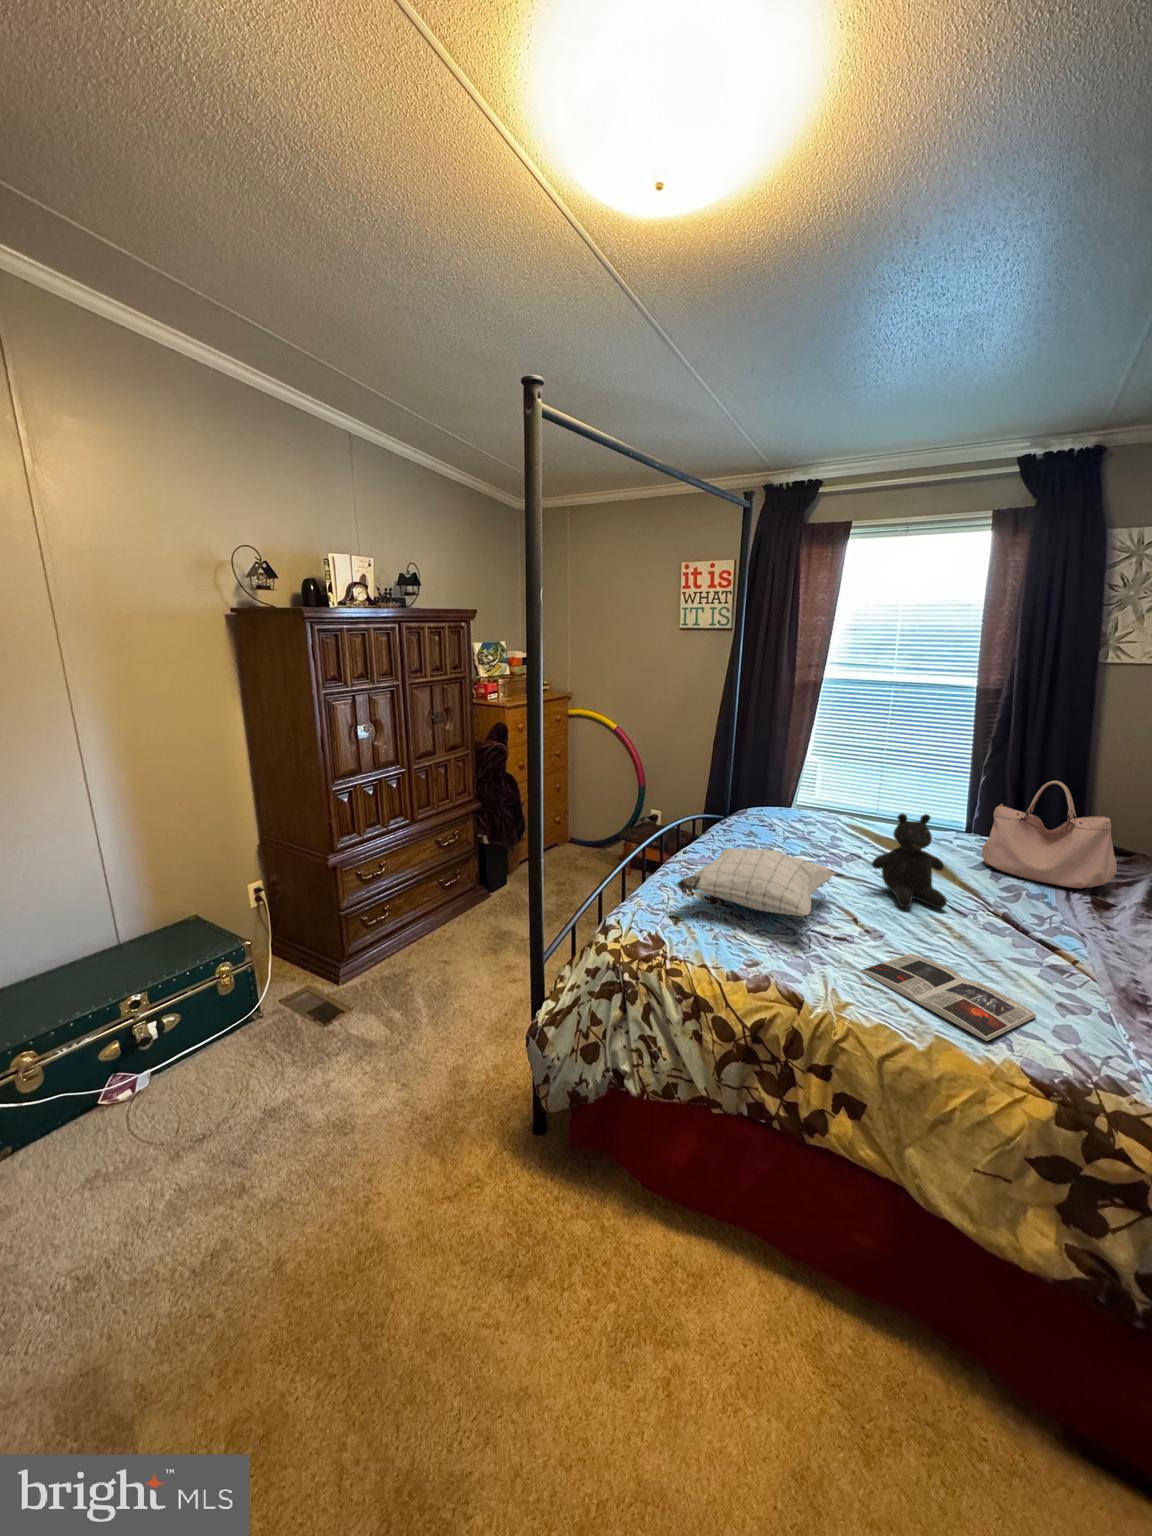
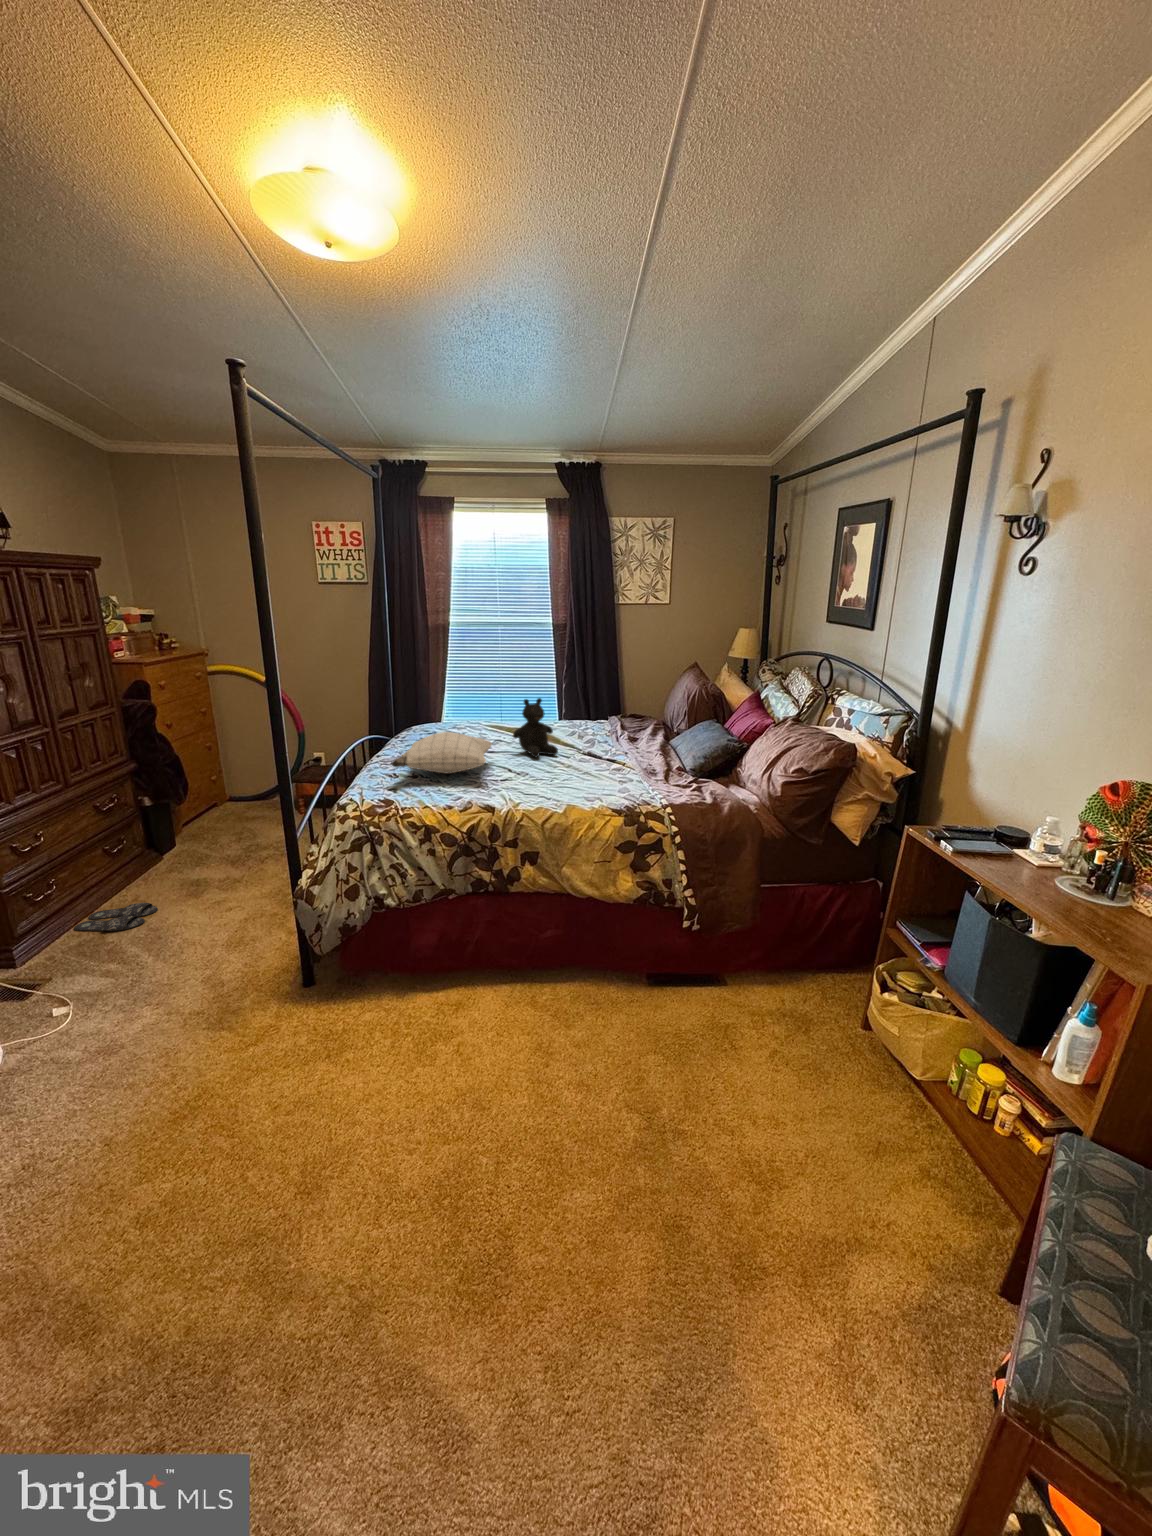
handbag: present [982,781,1117,888] -> none [570,674,635,736]
slippers: none [393,945,458,975] -> present [74,903,158,931]
magazine: present [860,954,1037,1041] -> none [521,776,610,799]

